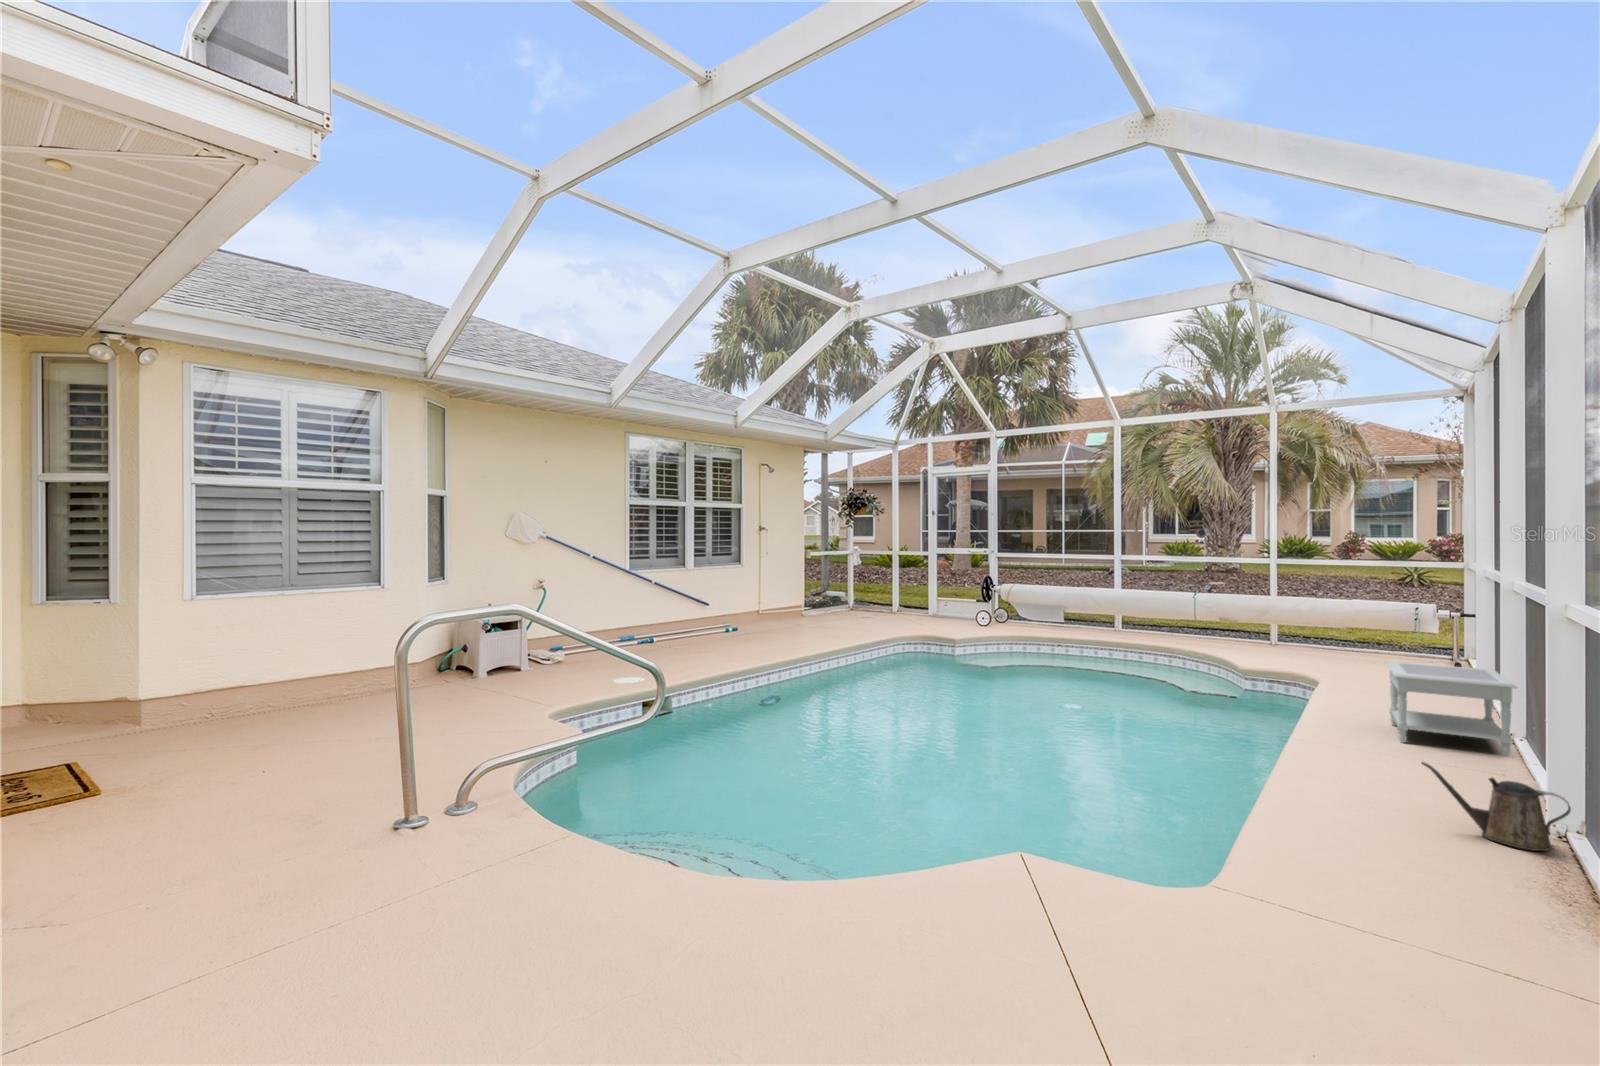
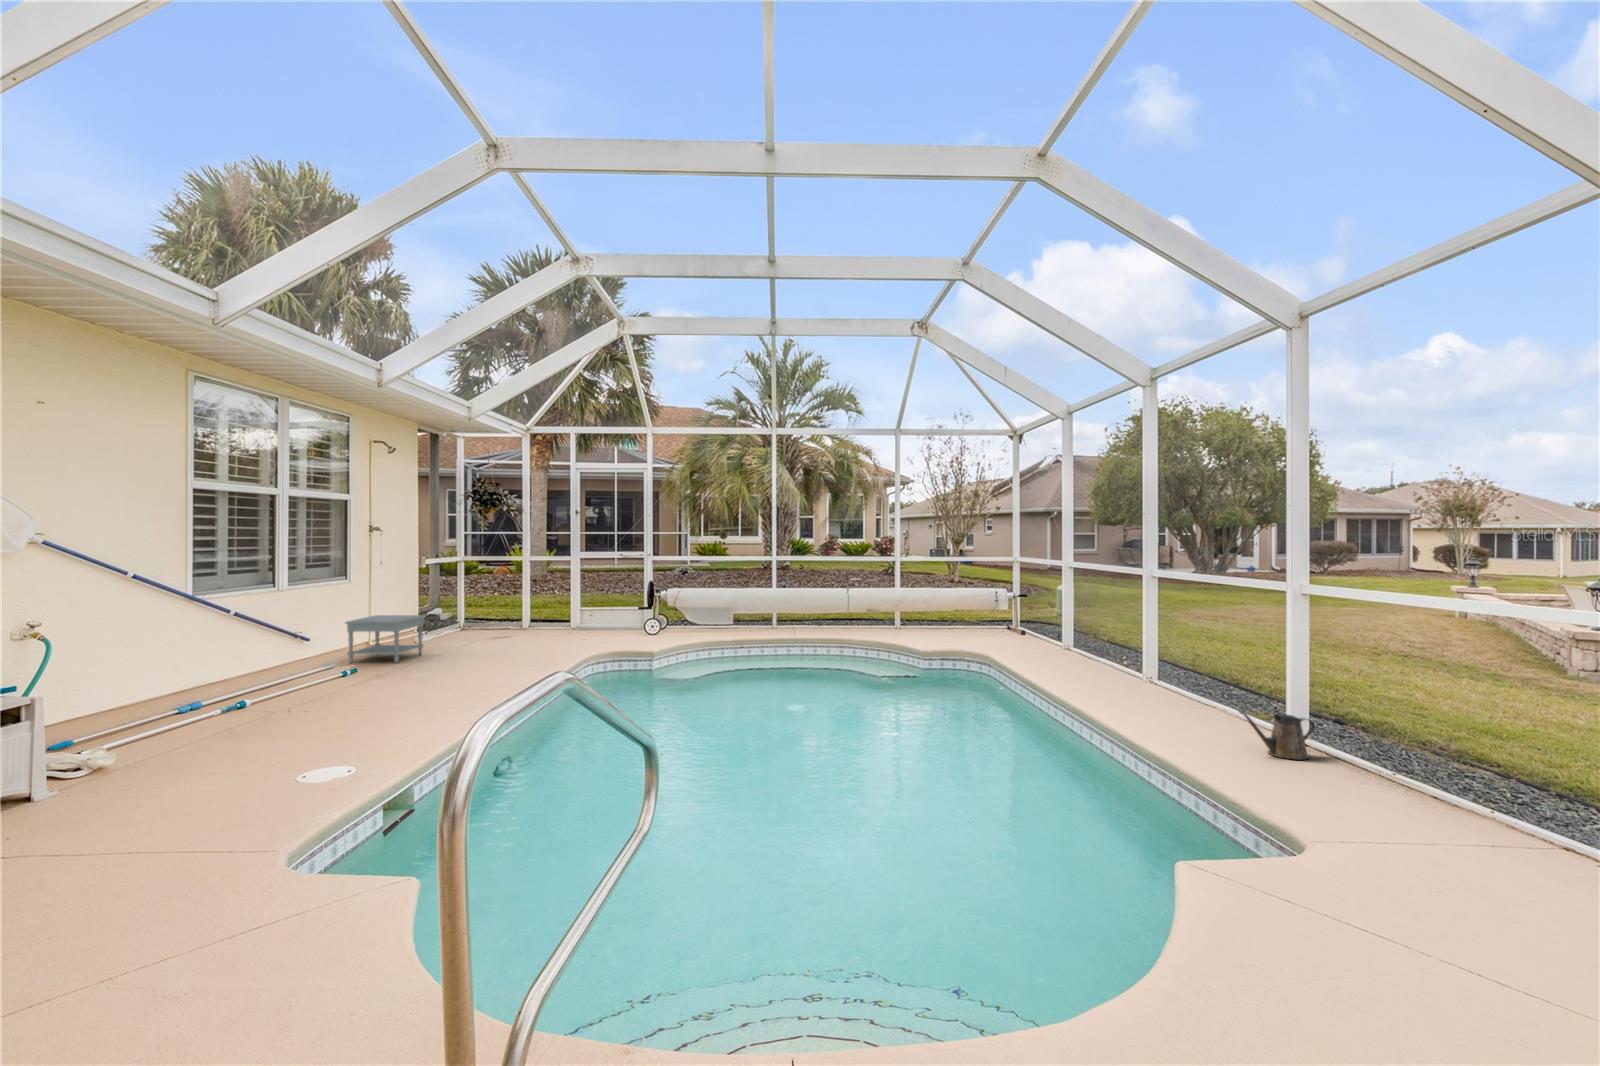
side table: present [1386,661,1517,756] -> present [346,615,425,663]

